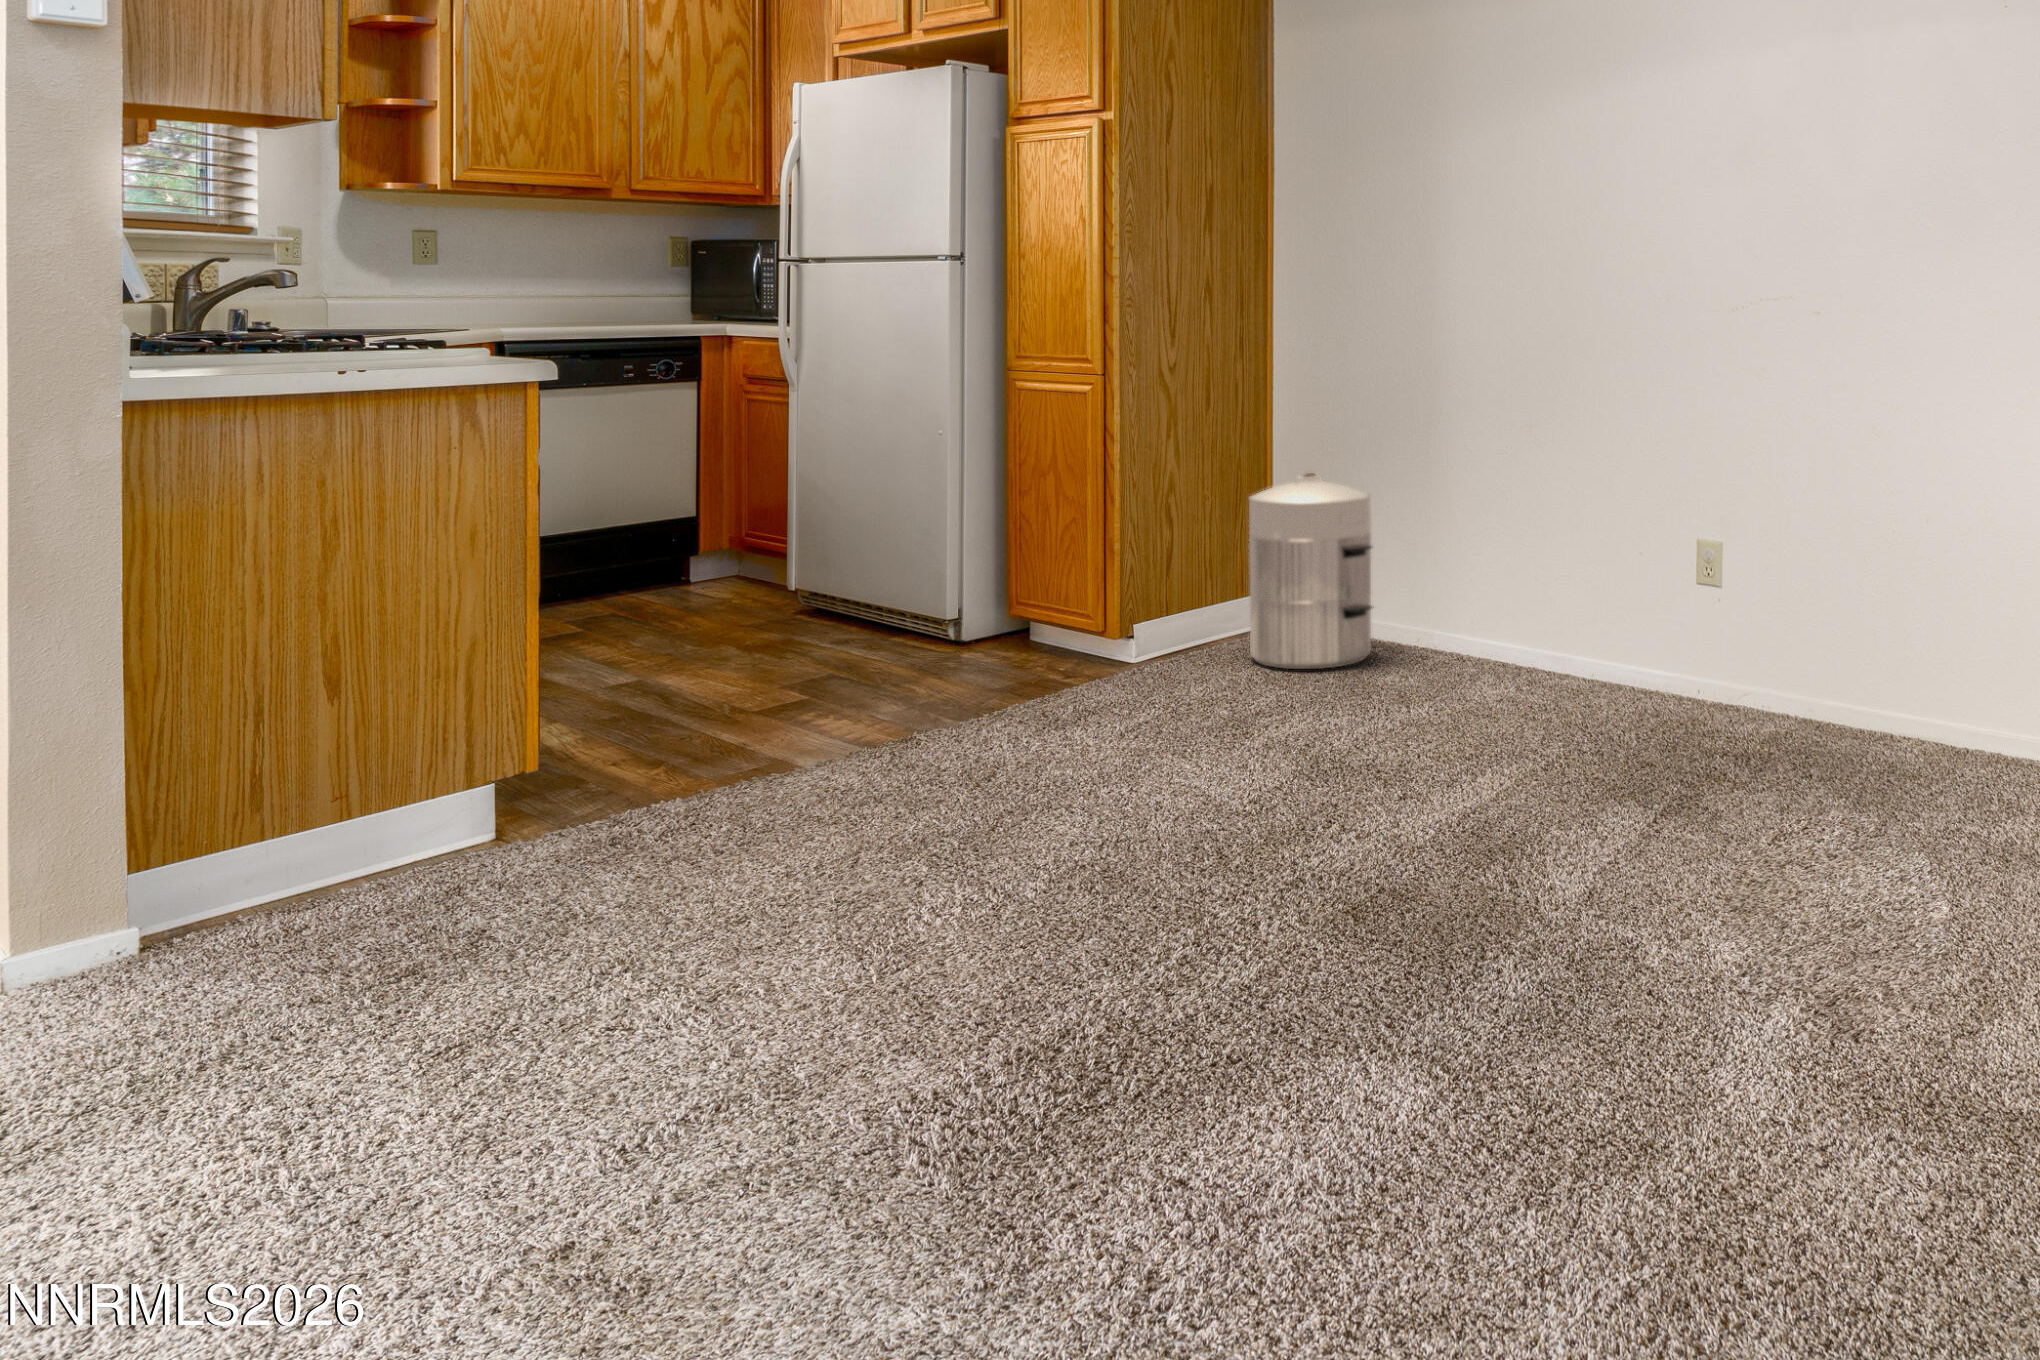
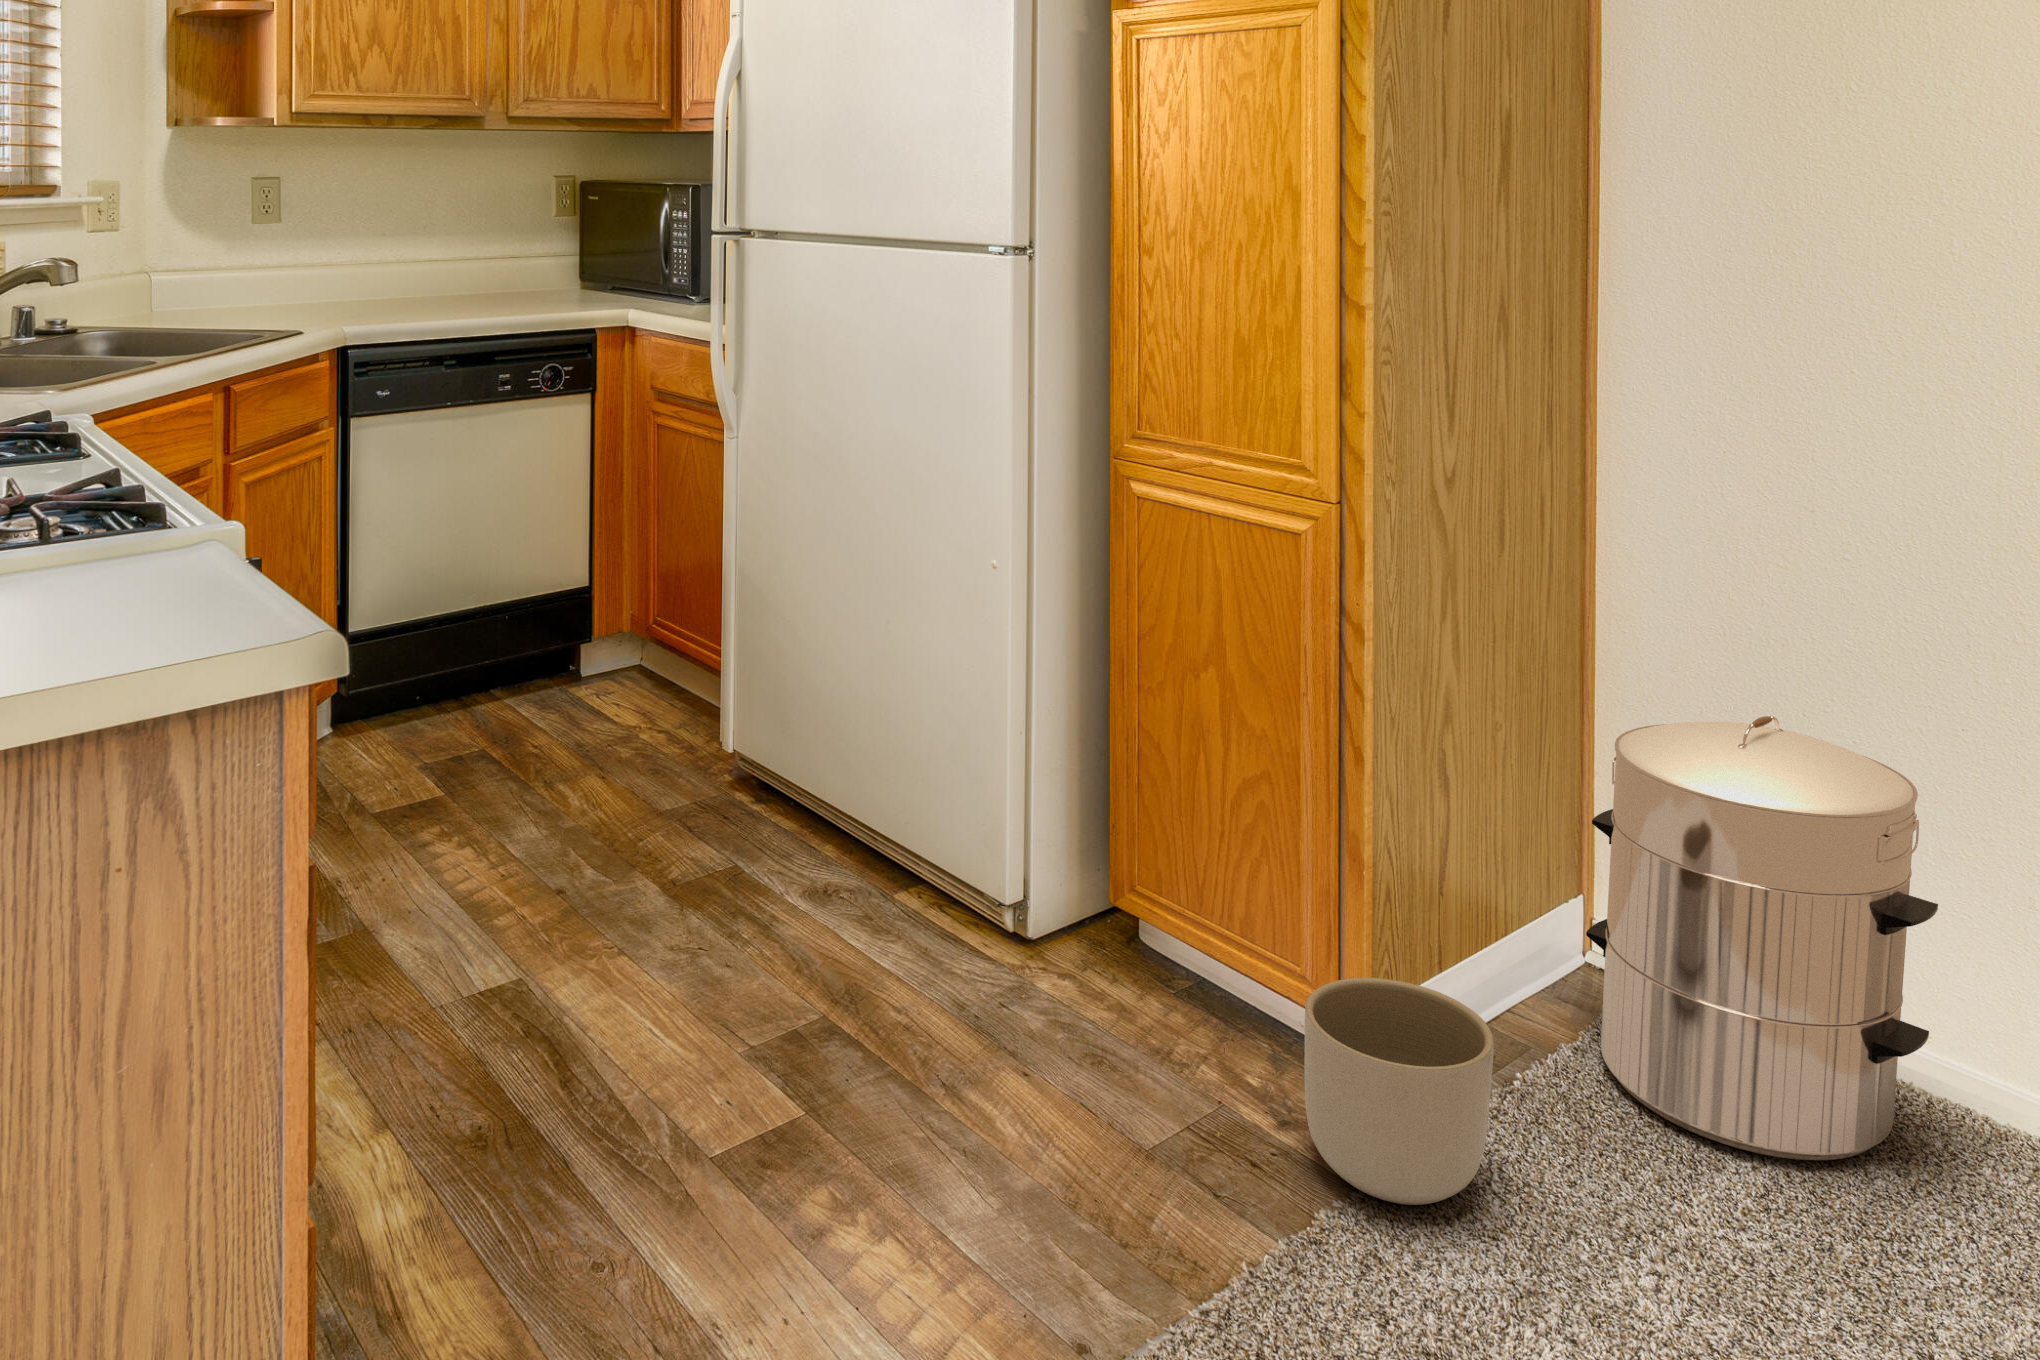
planter: none [1074,604,1160,691] -> present [1304,978,1494,1205]

